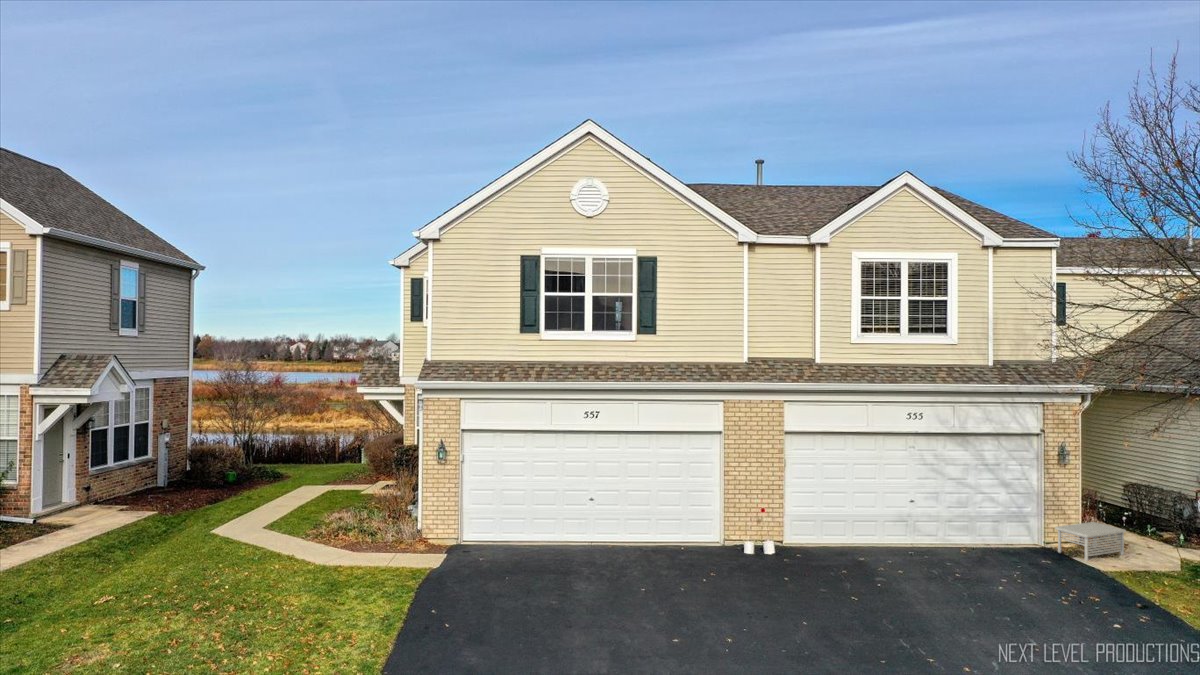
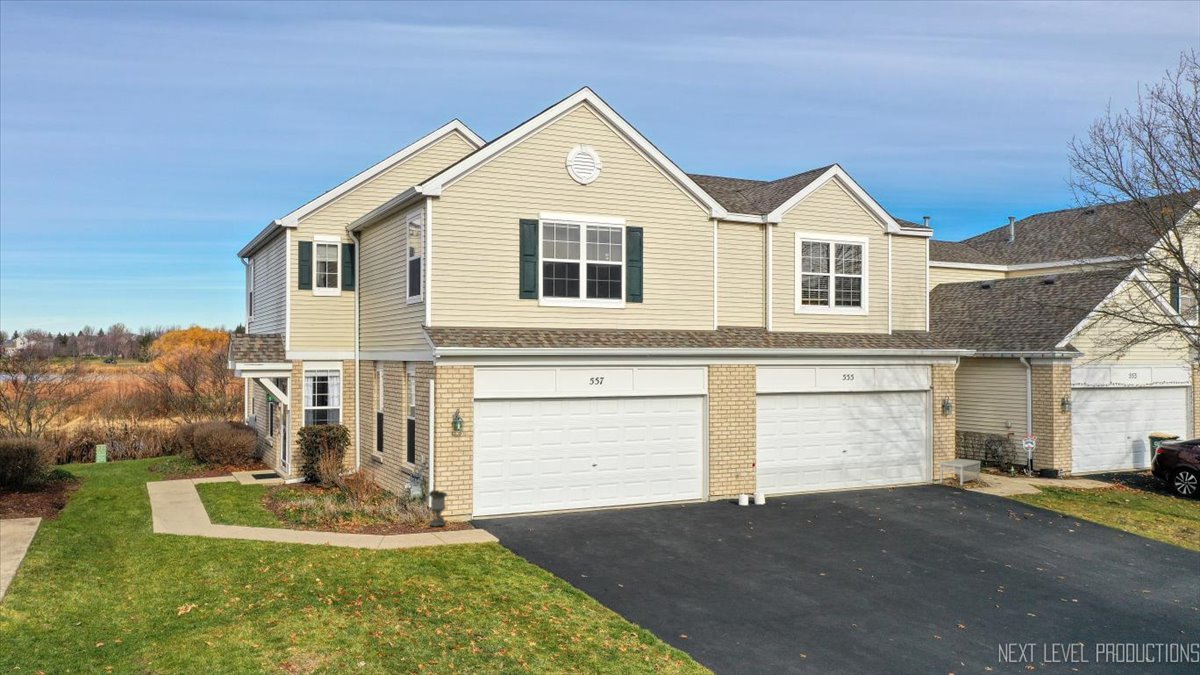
planter: none [408,513,428,550] -> present [429,490,447,526]

